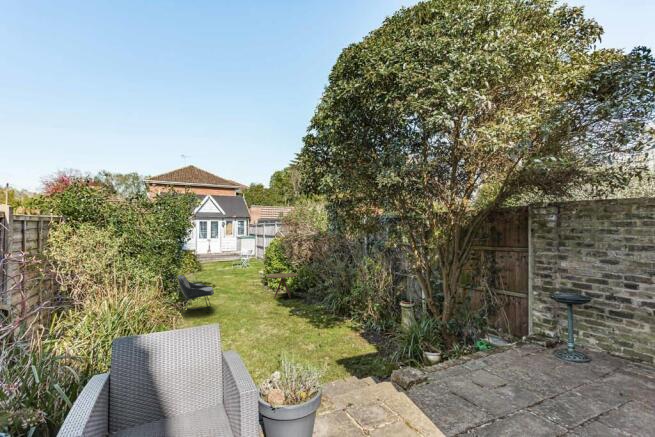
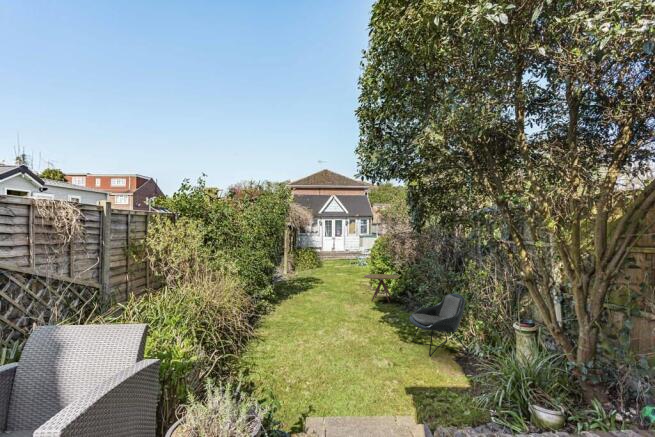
lounge chair: present [178,275,214,315] -> present [409,294,469,357]

